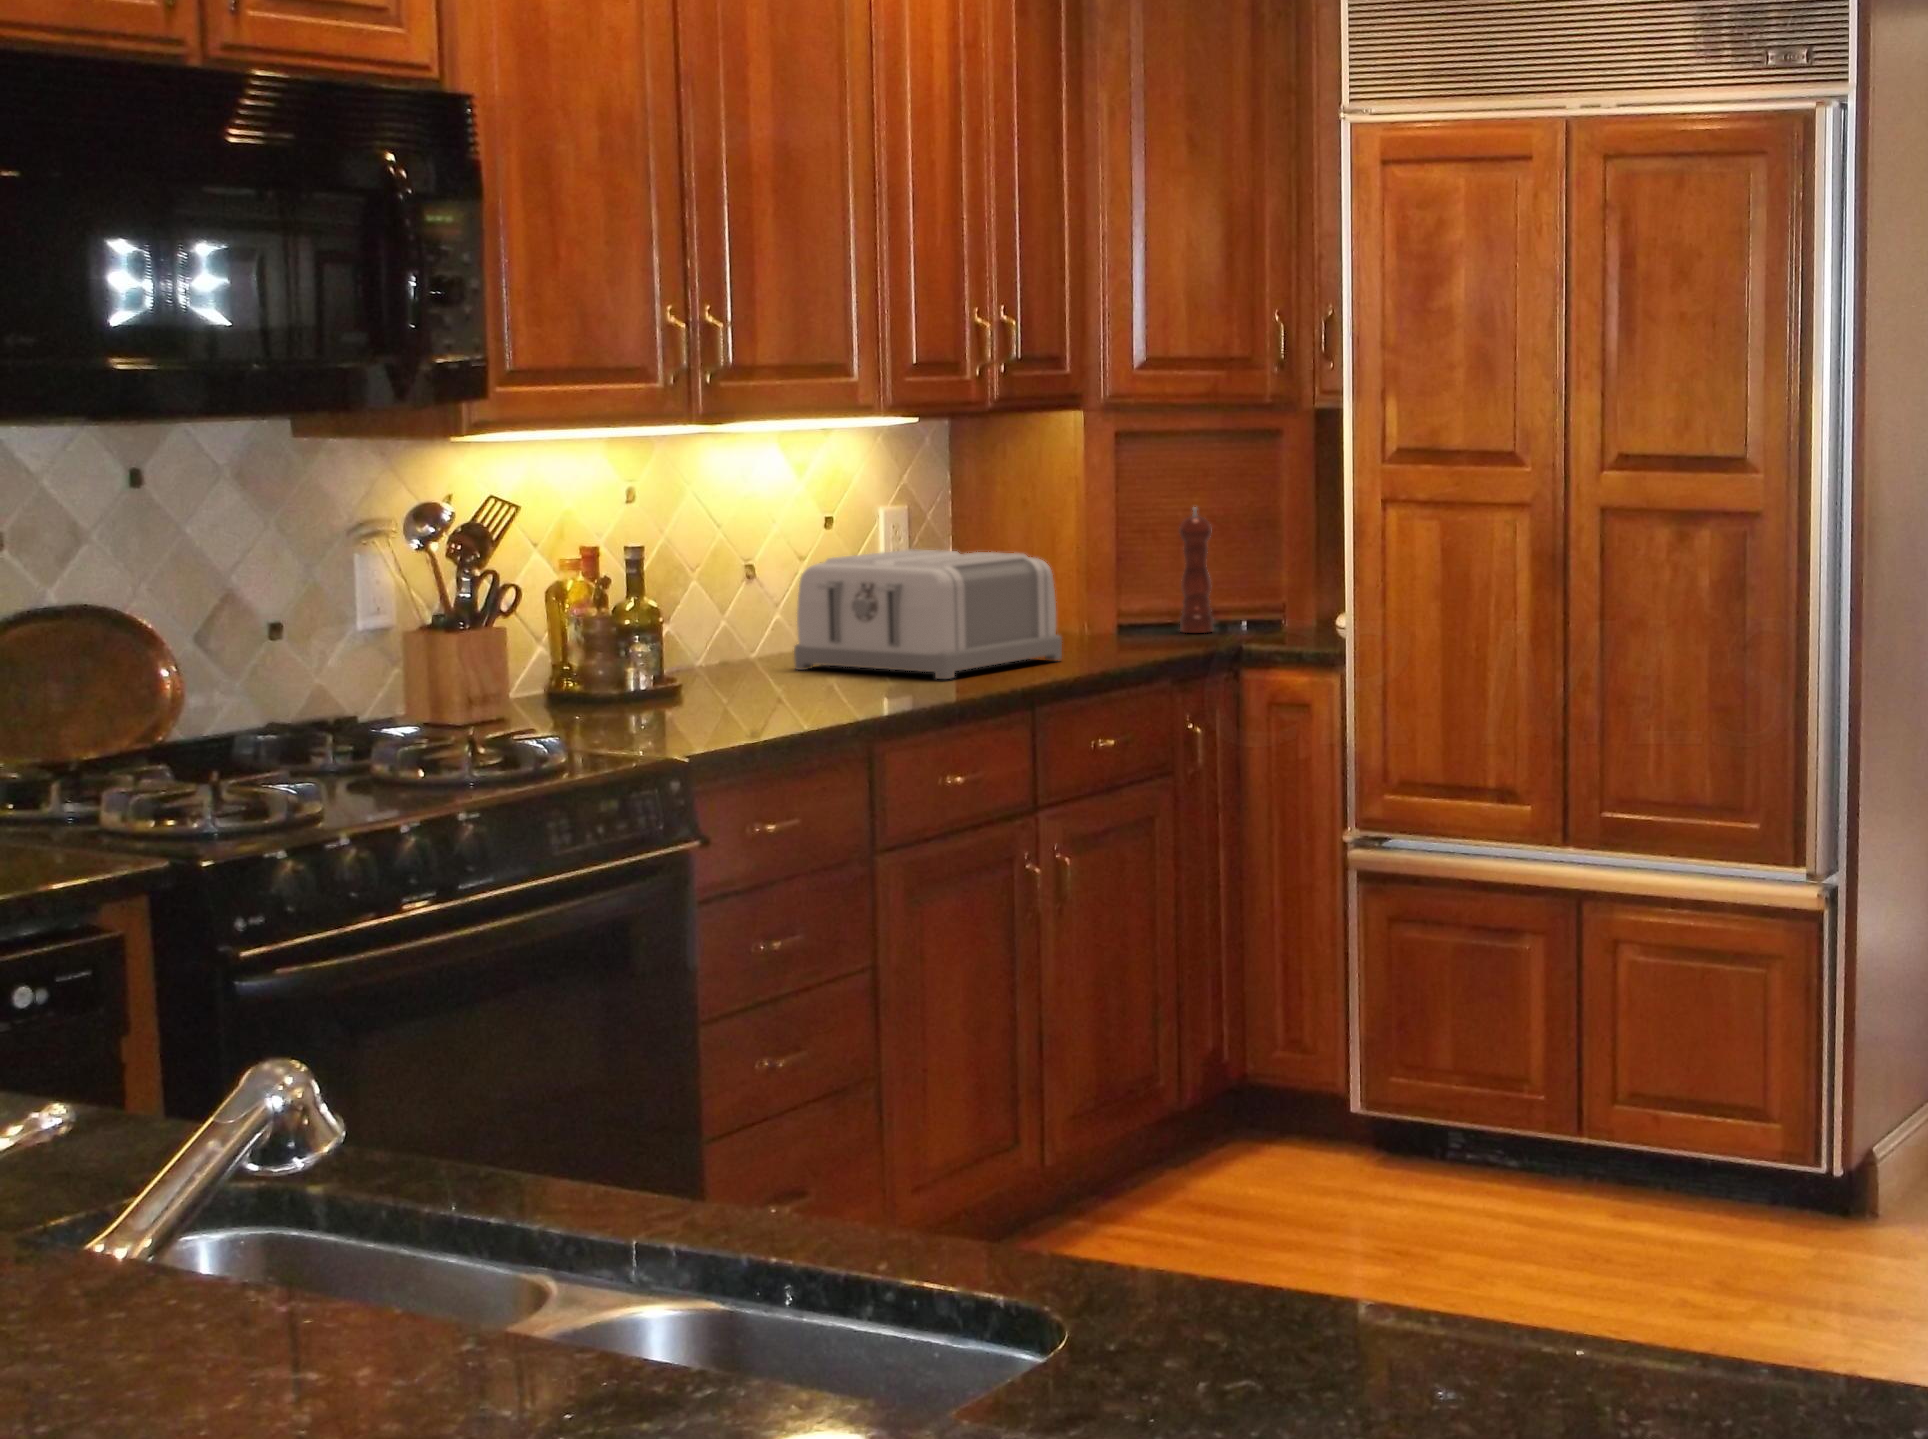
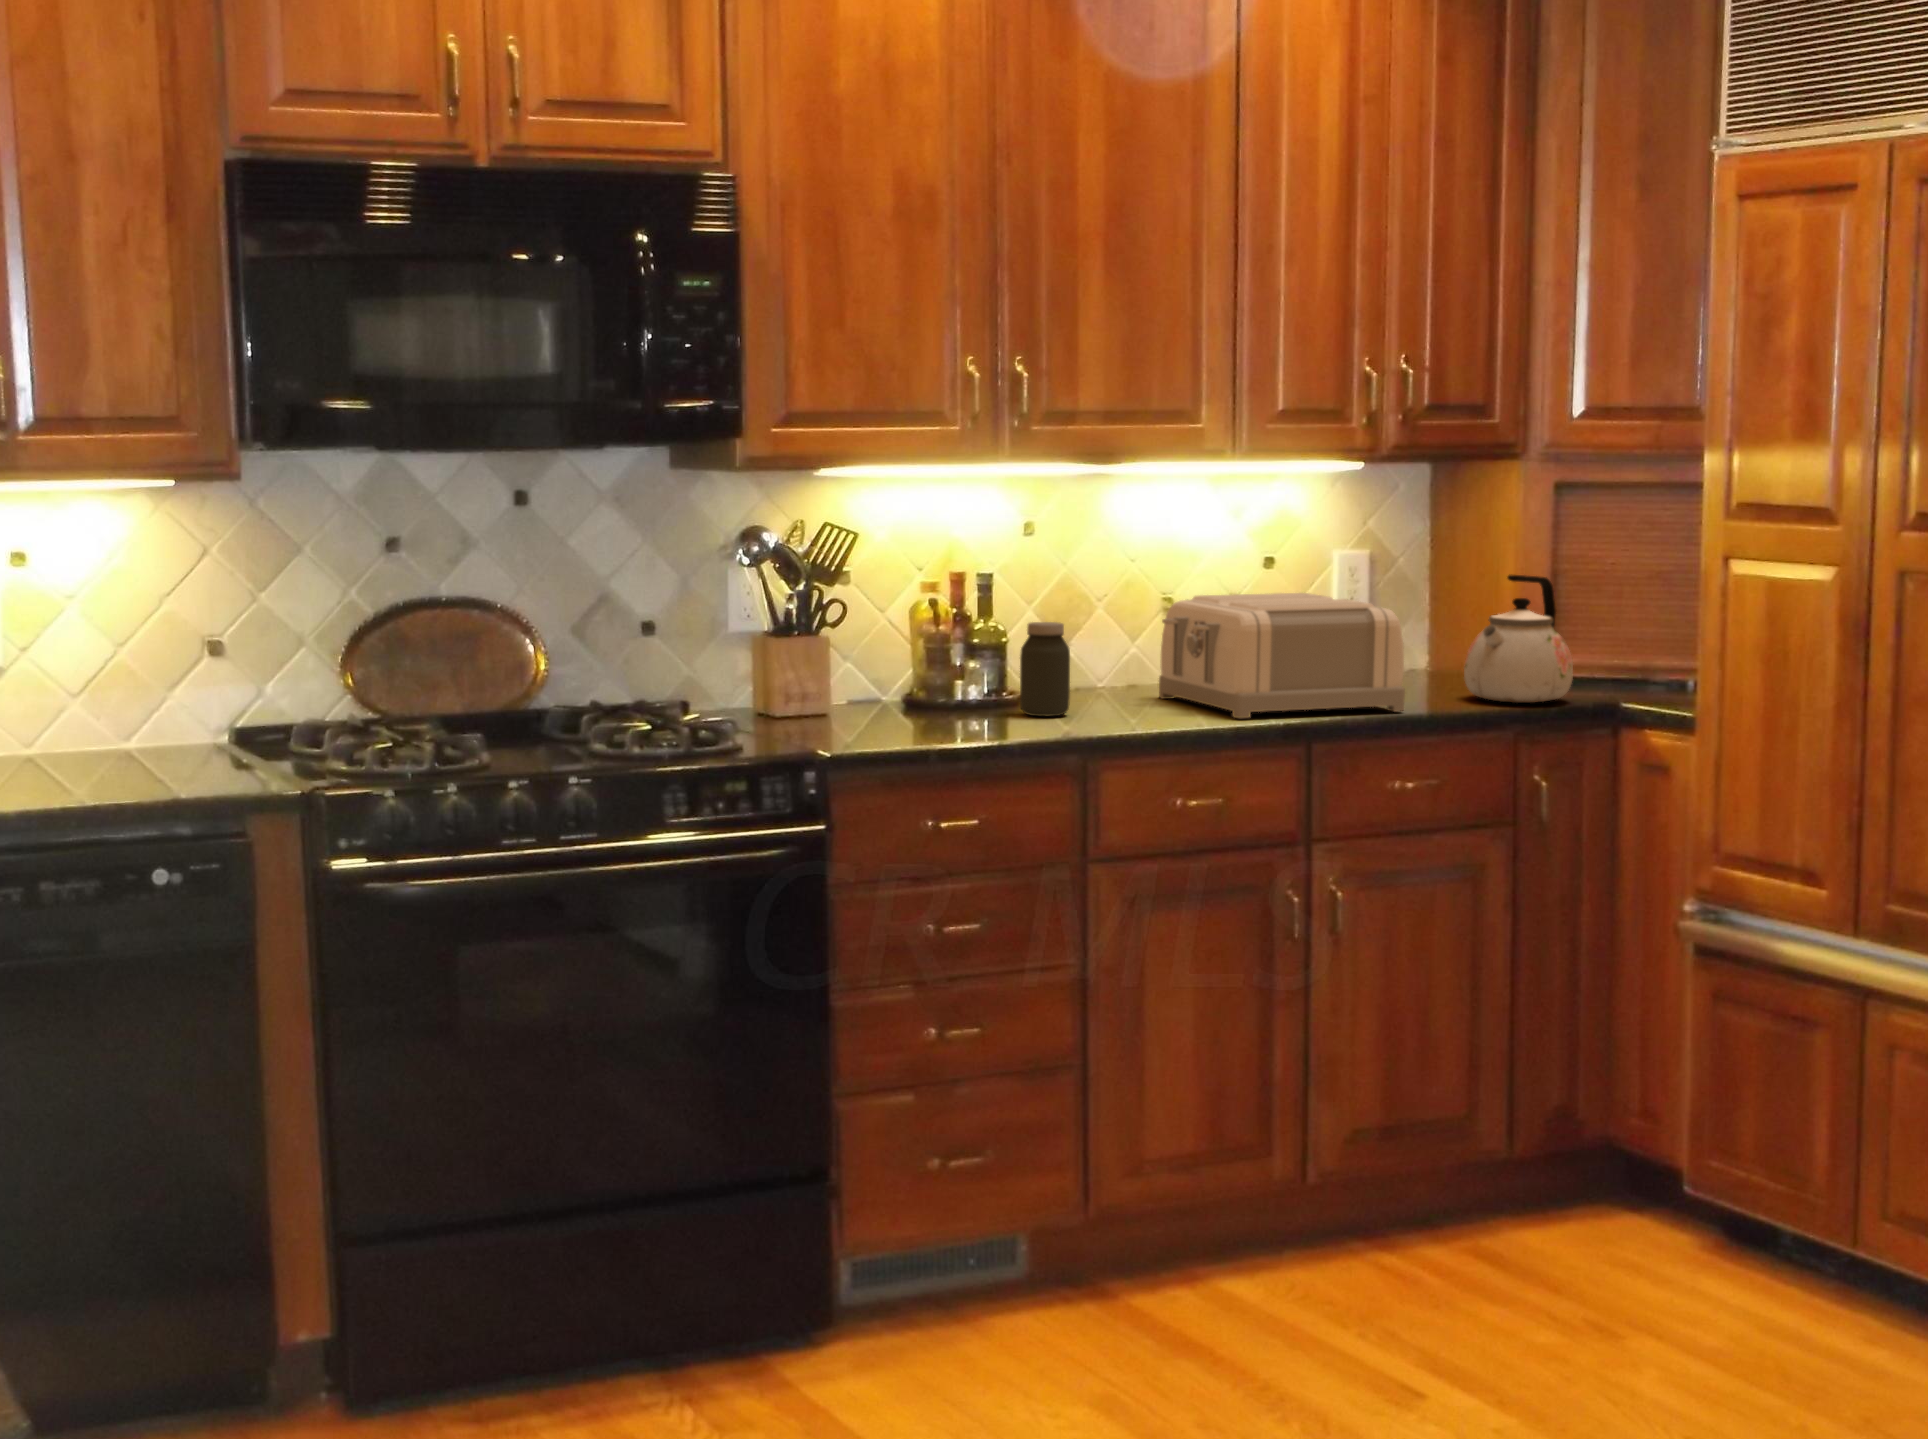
pepper mill: present [1179,507,1213,633] -> none [1615,568,1655,700]
kettle: none [1061,519,1167,644] -> present [1464,575,1573,703]
jar: none [718,593,776,696] -> present [1020,622,1070,716]

